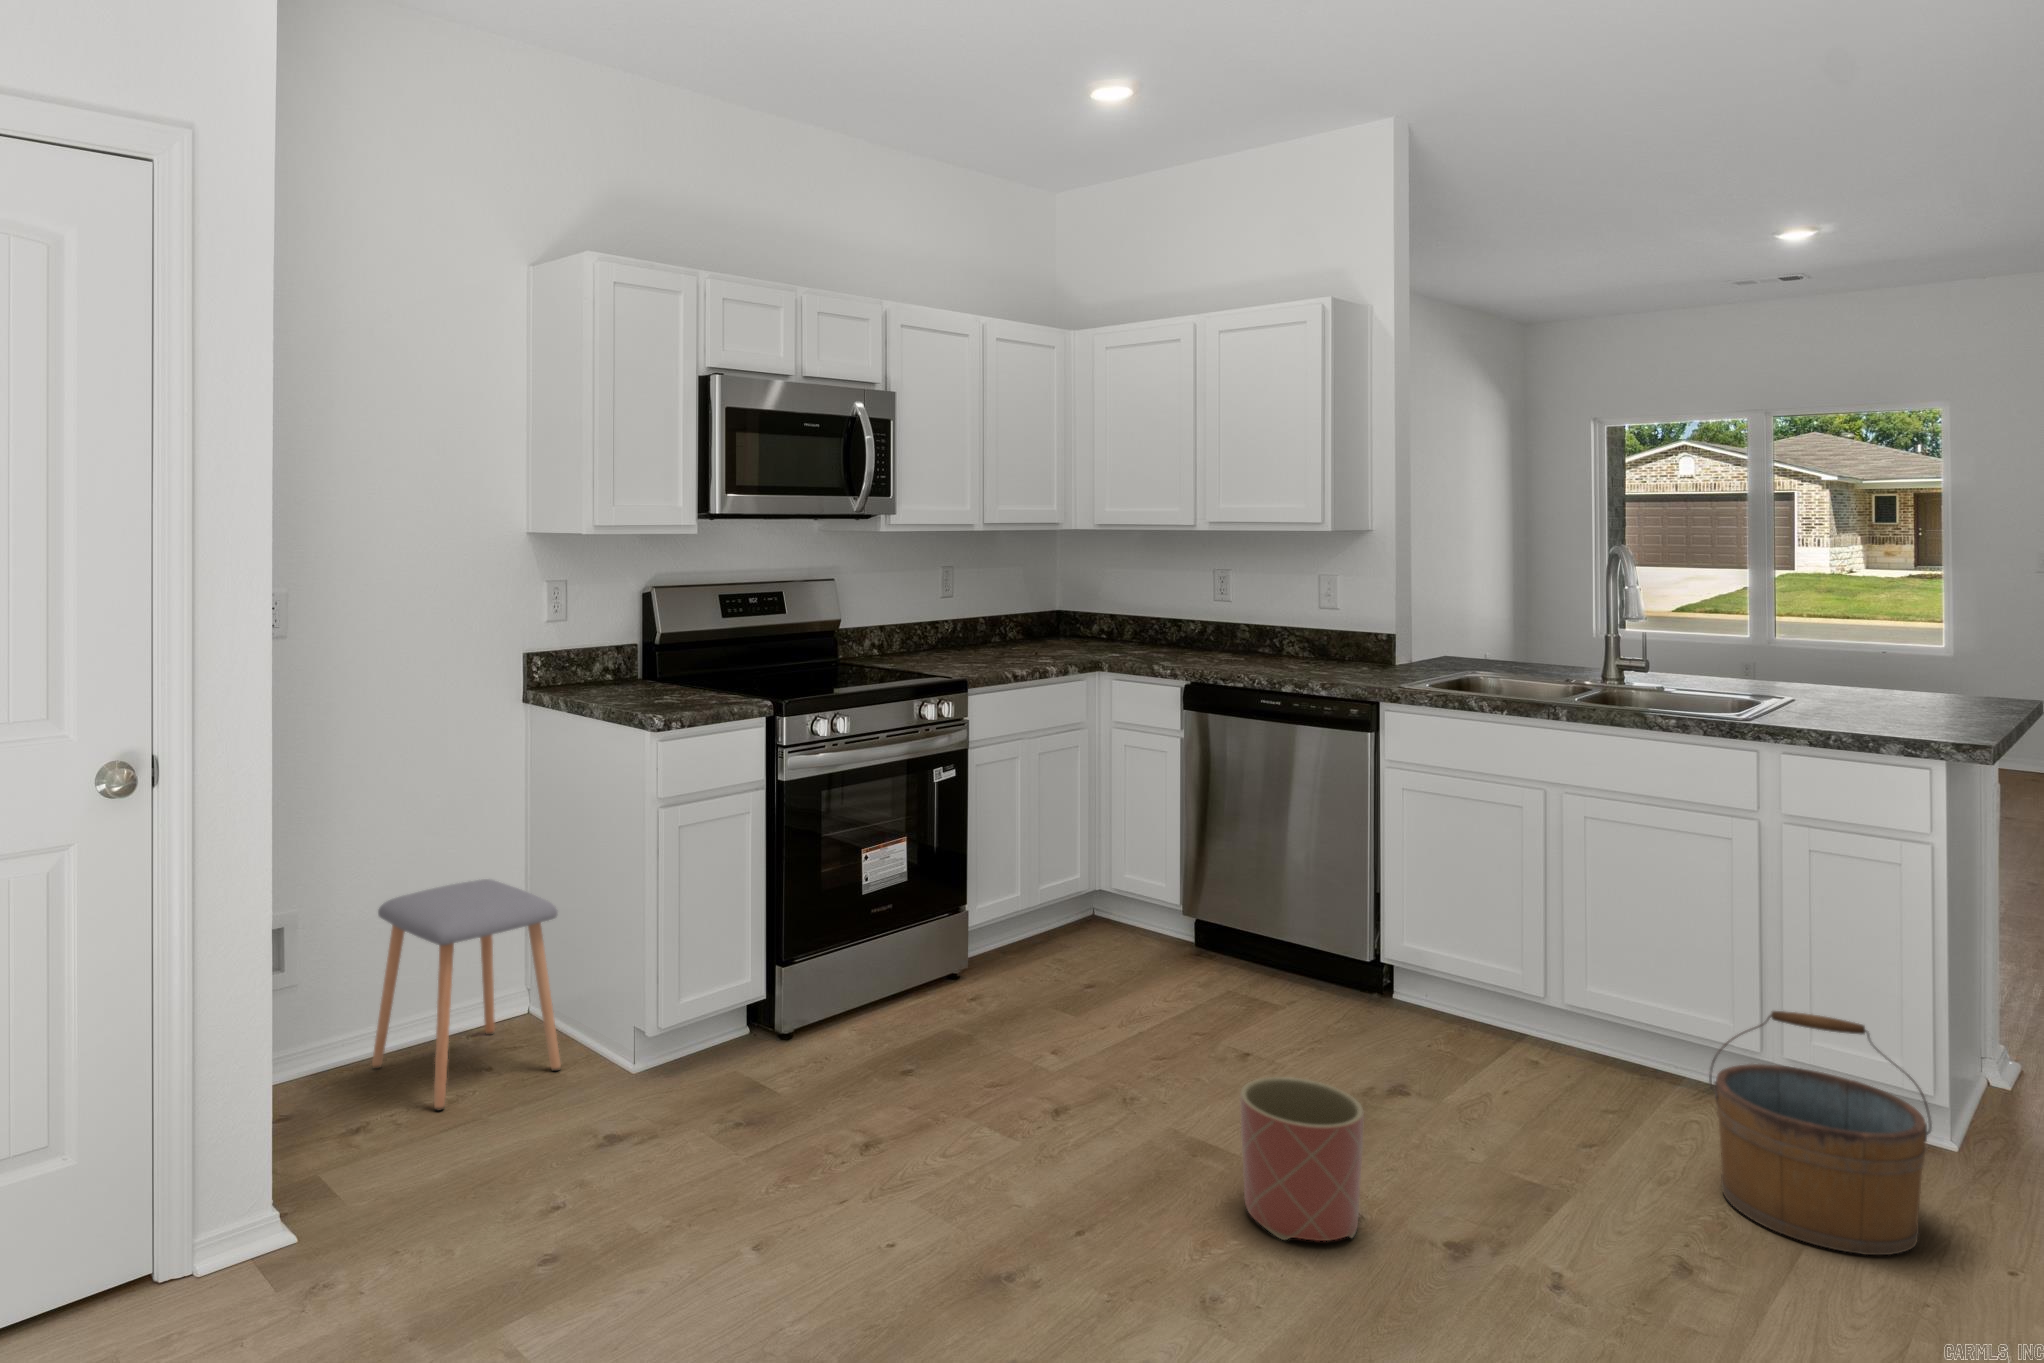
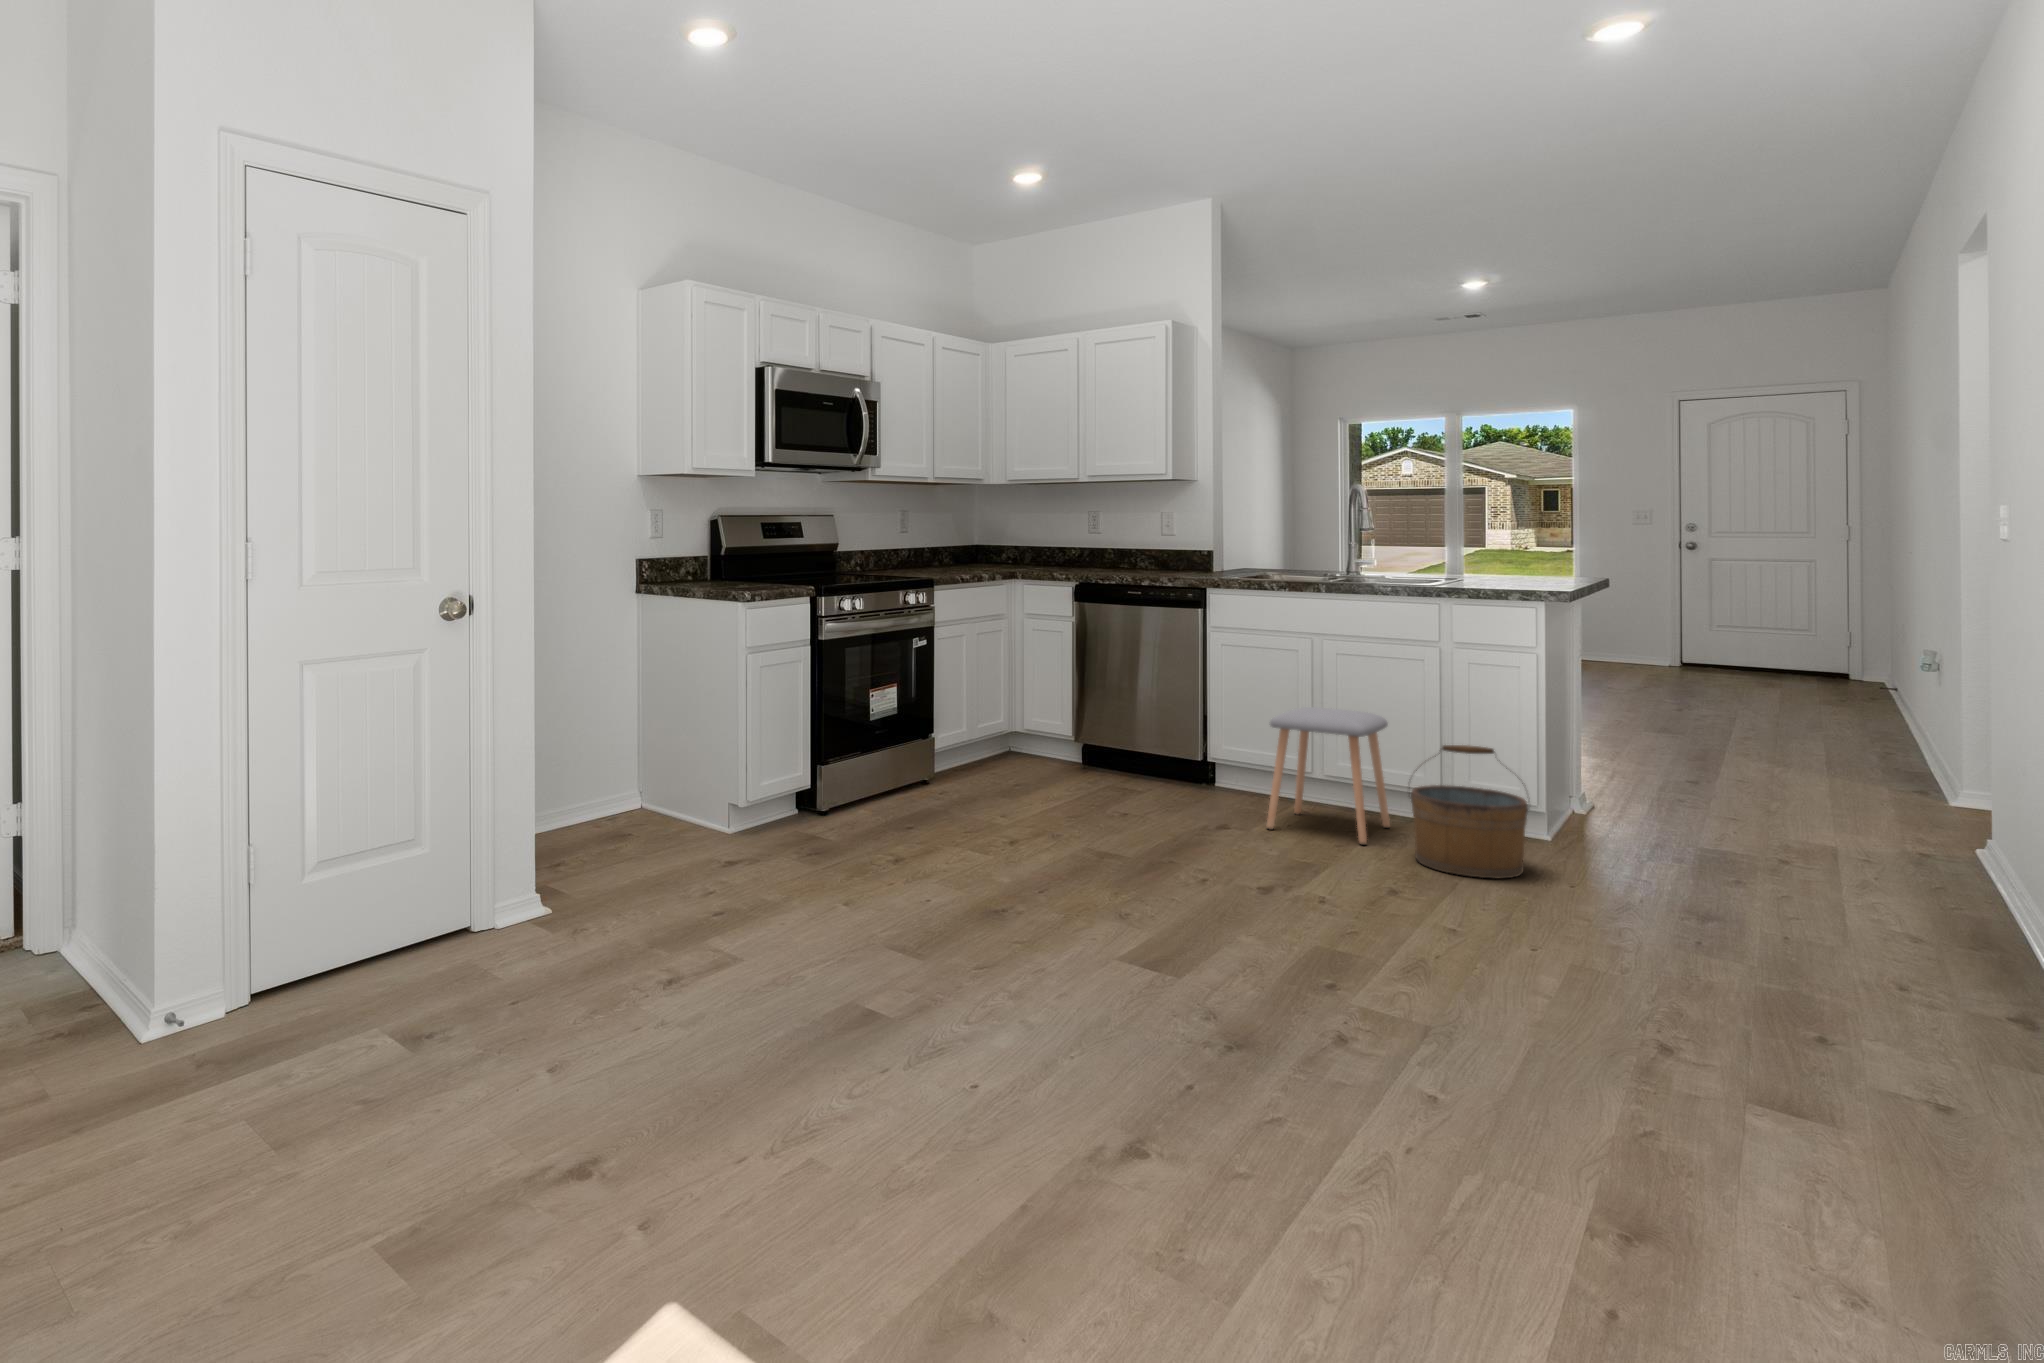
stool: present [372,879,561,1110] -> present [1267,707,1390,845]
planter: present [1240,1077,1364,1241] -> none [1133,794,1207,882]

